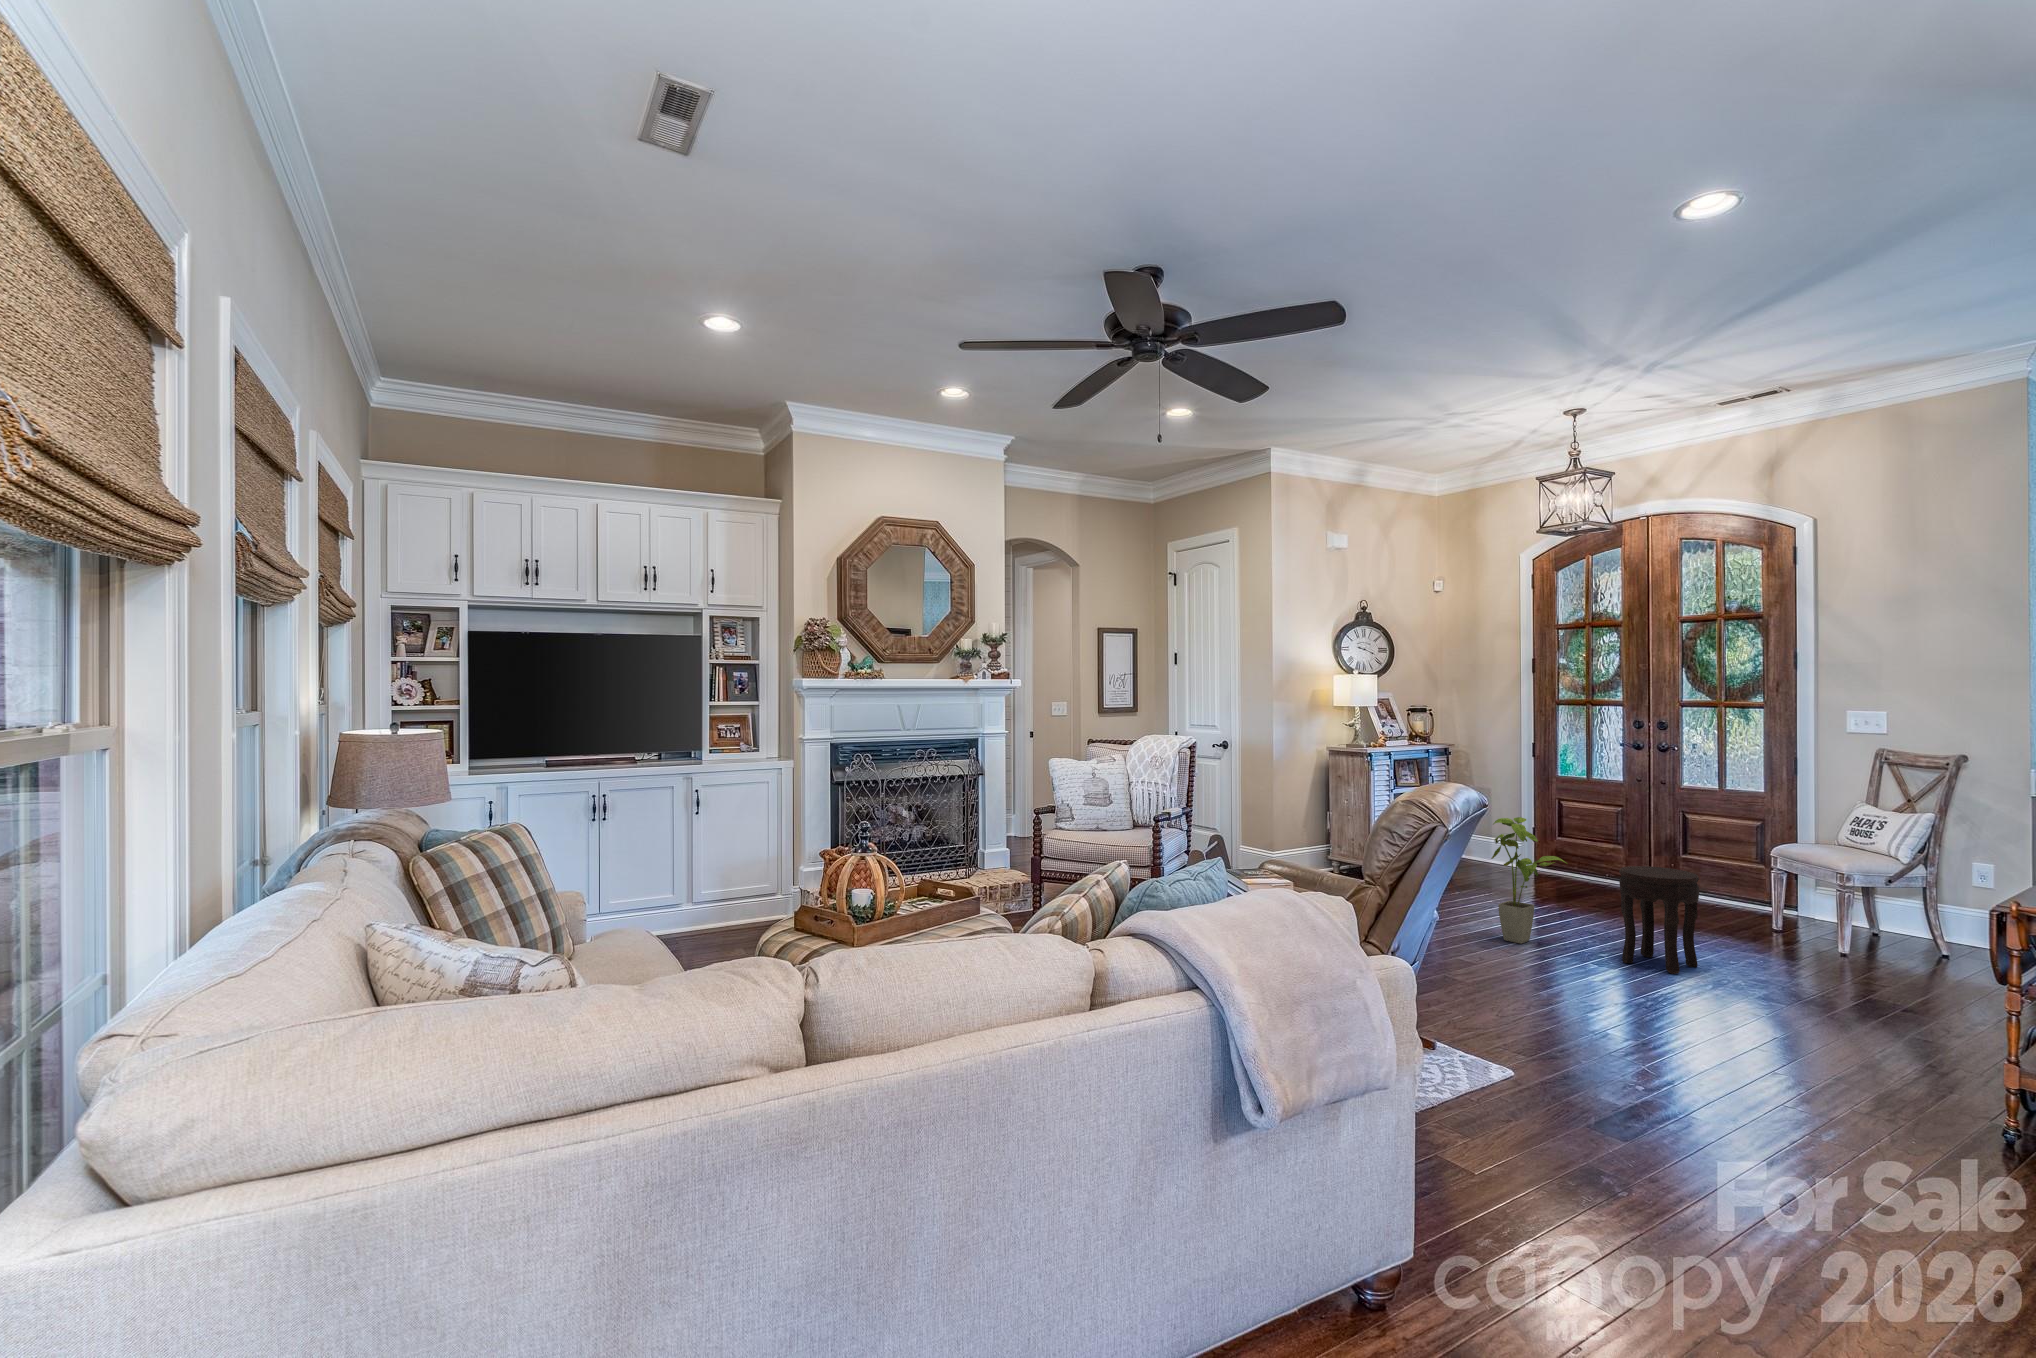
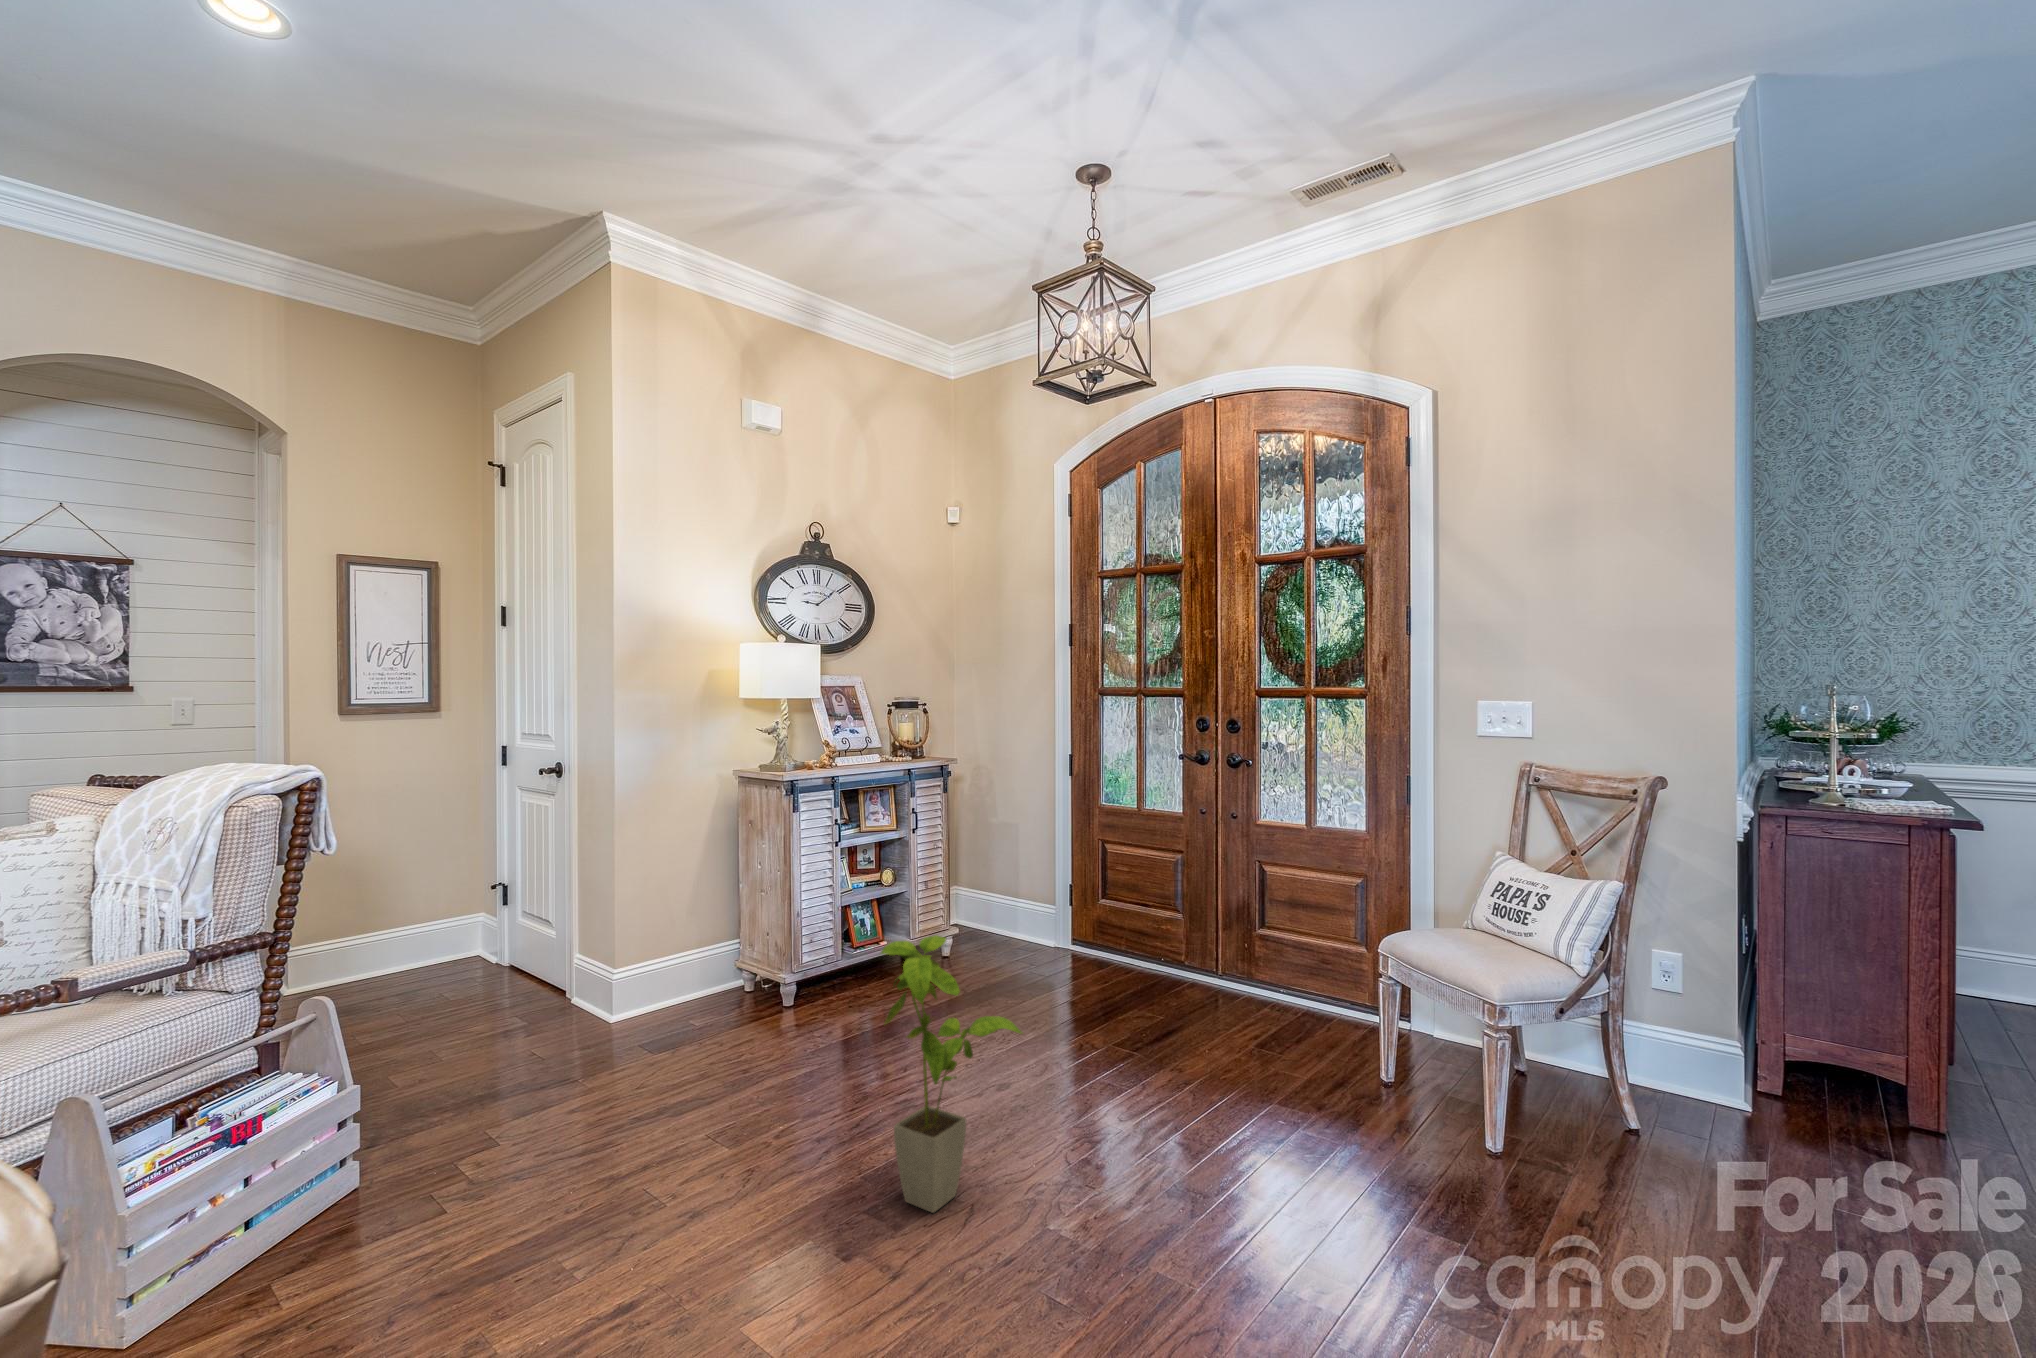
side table: present [1619,866,1699,974] -> none [1109,1034,1258,1315]

